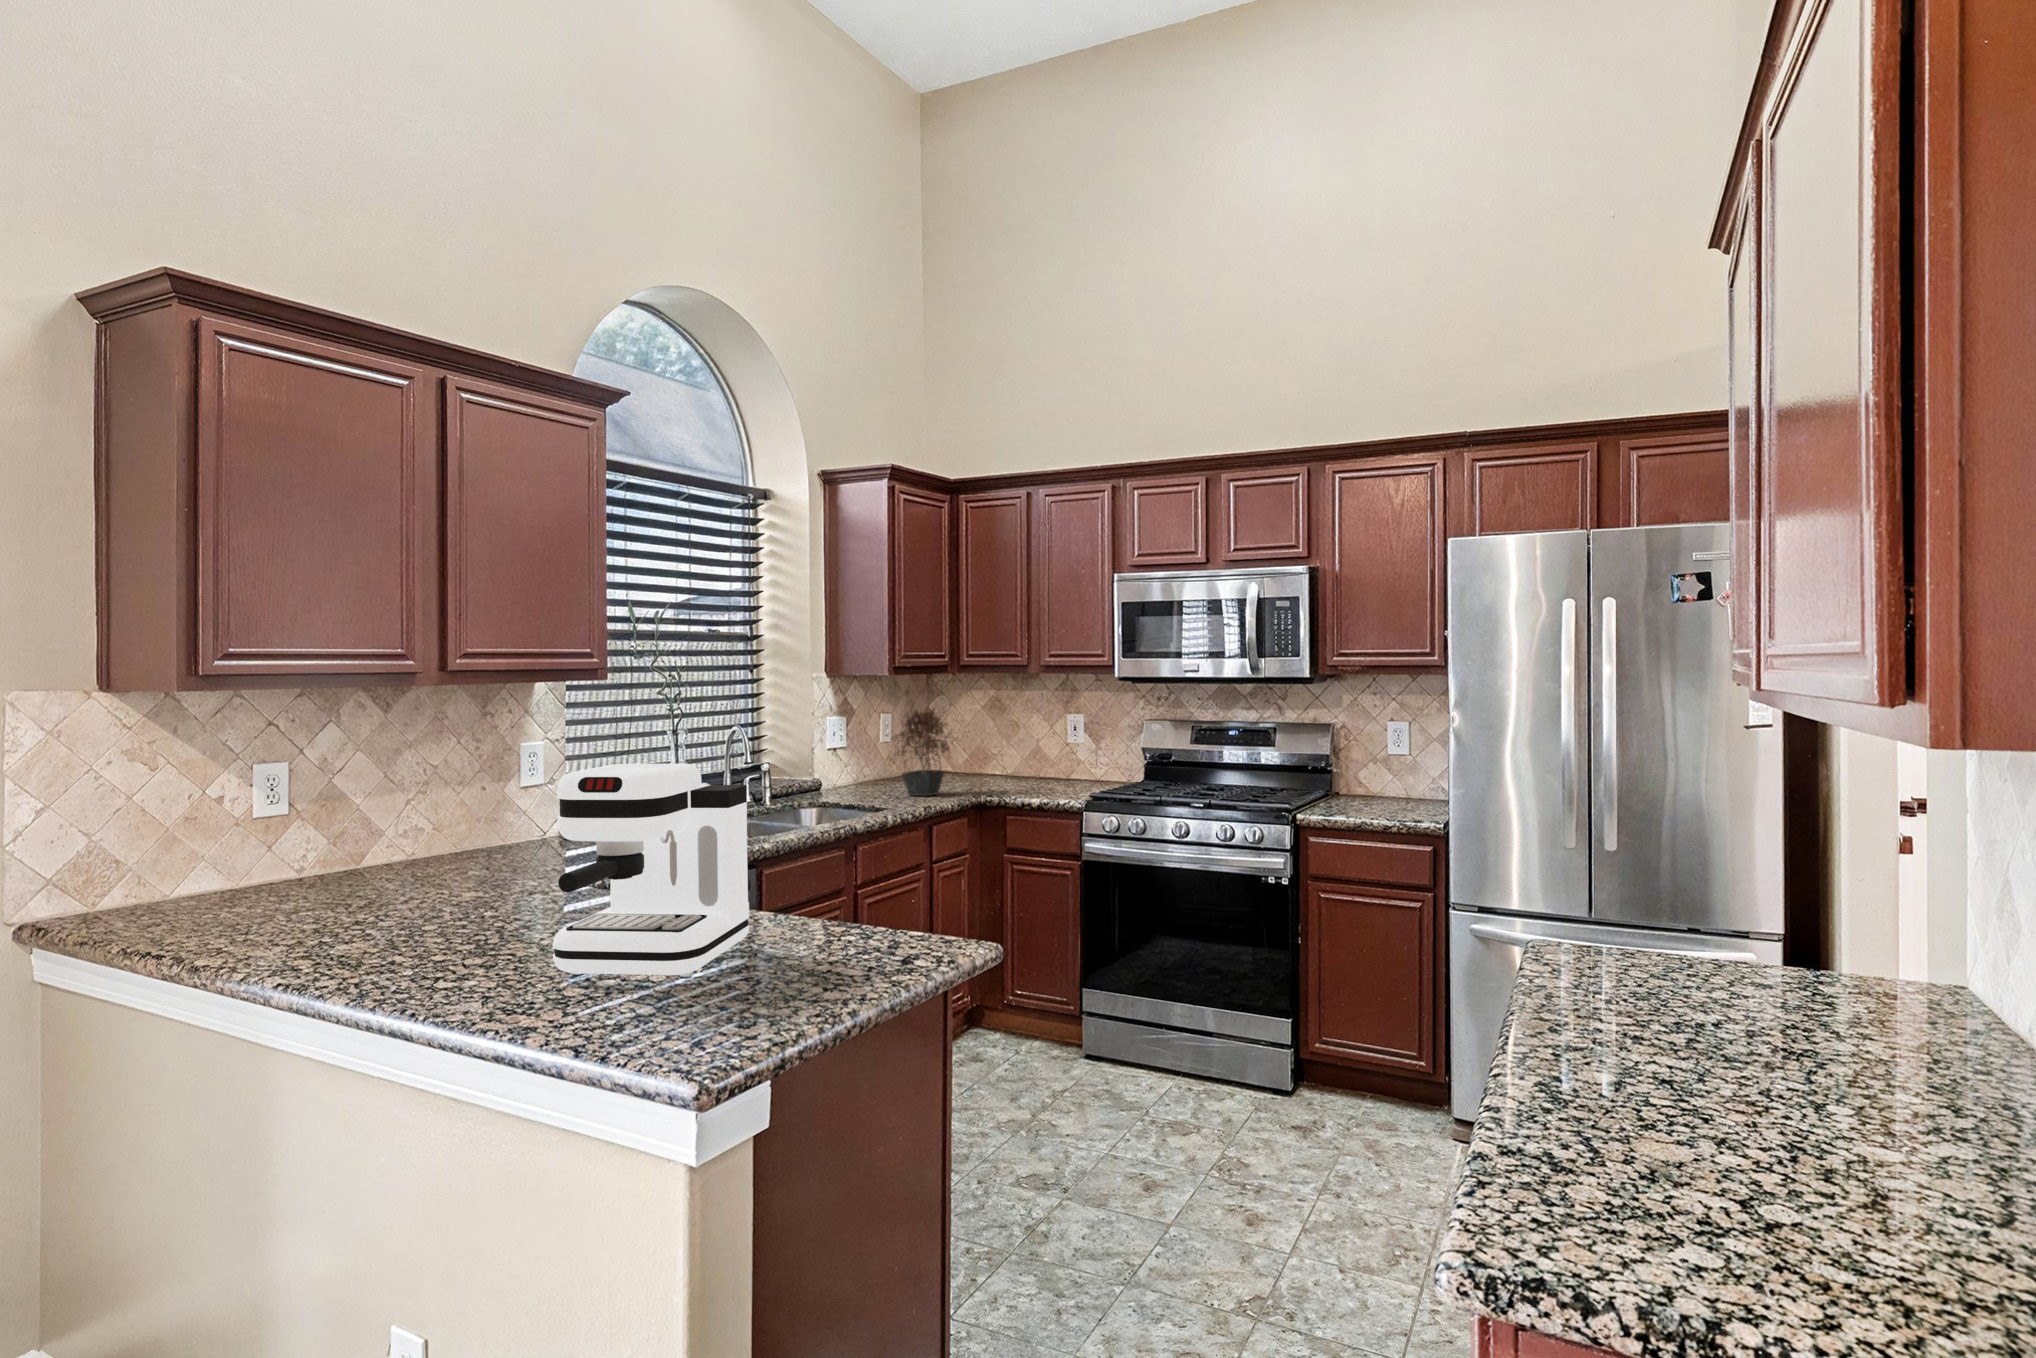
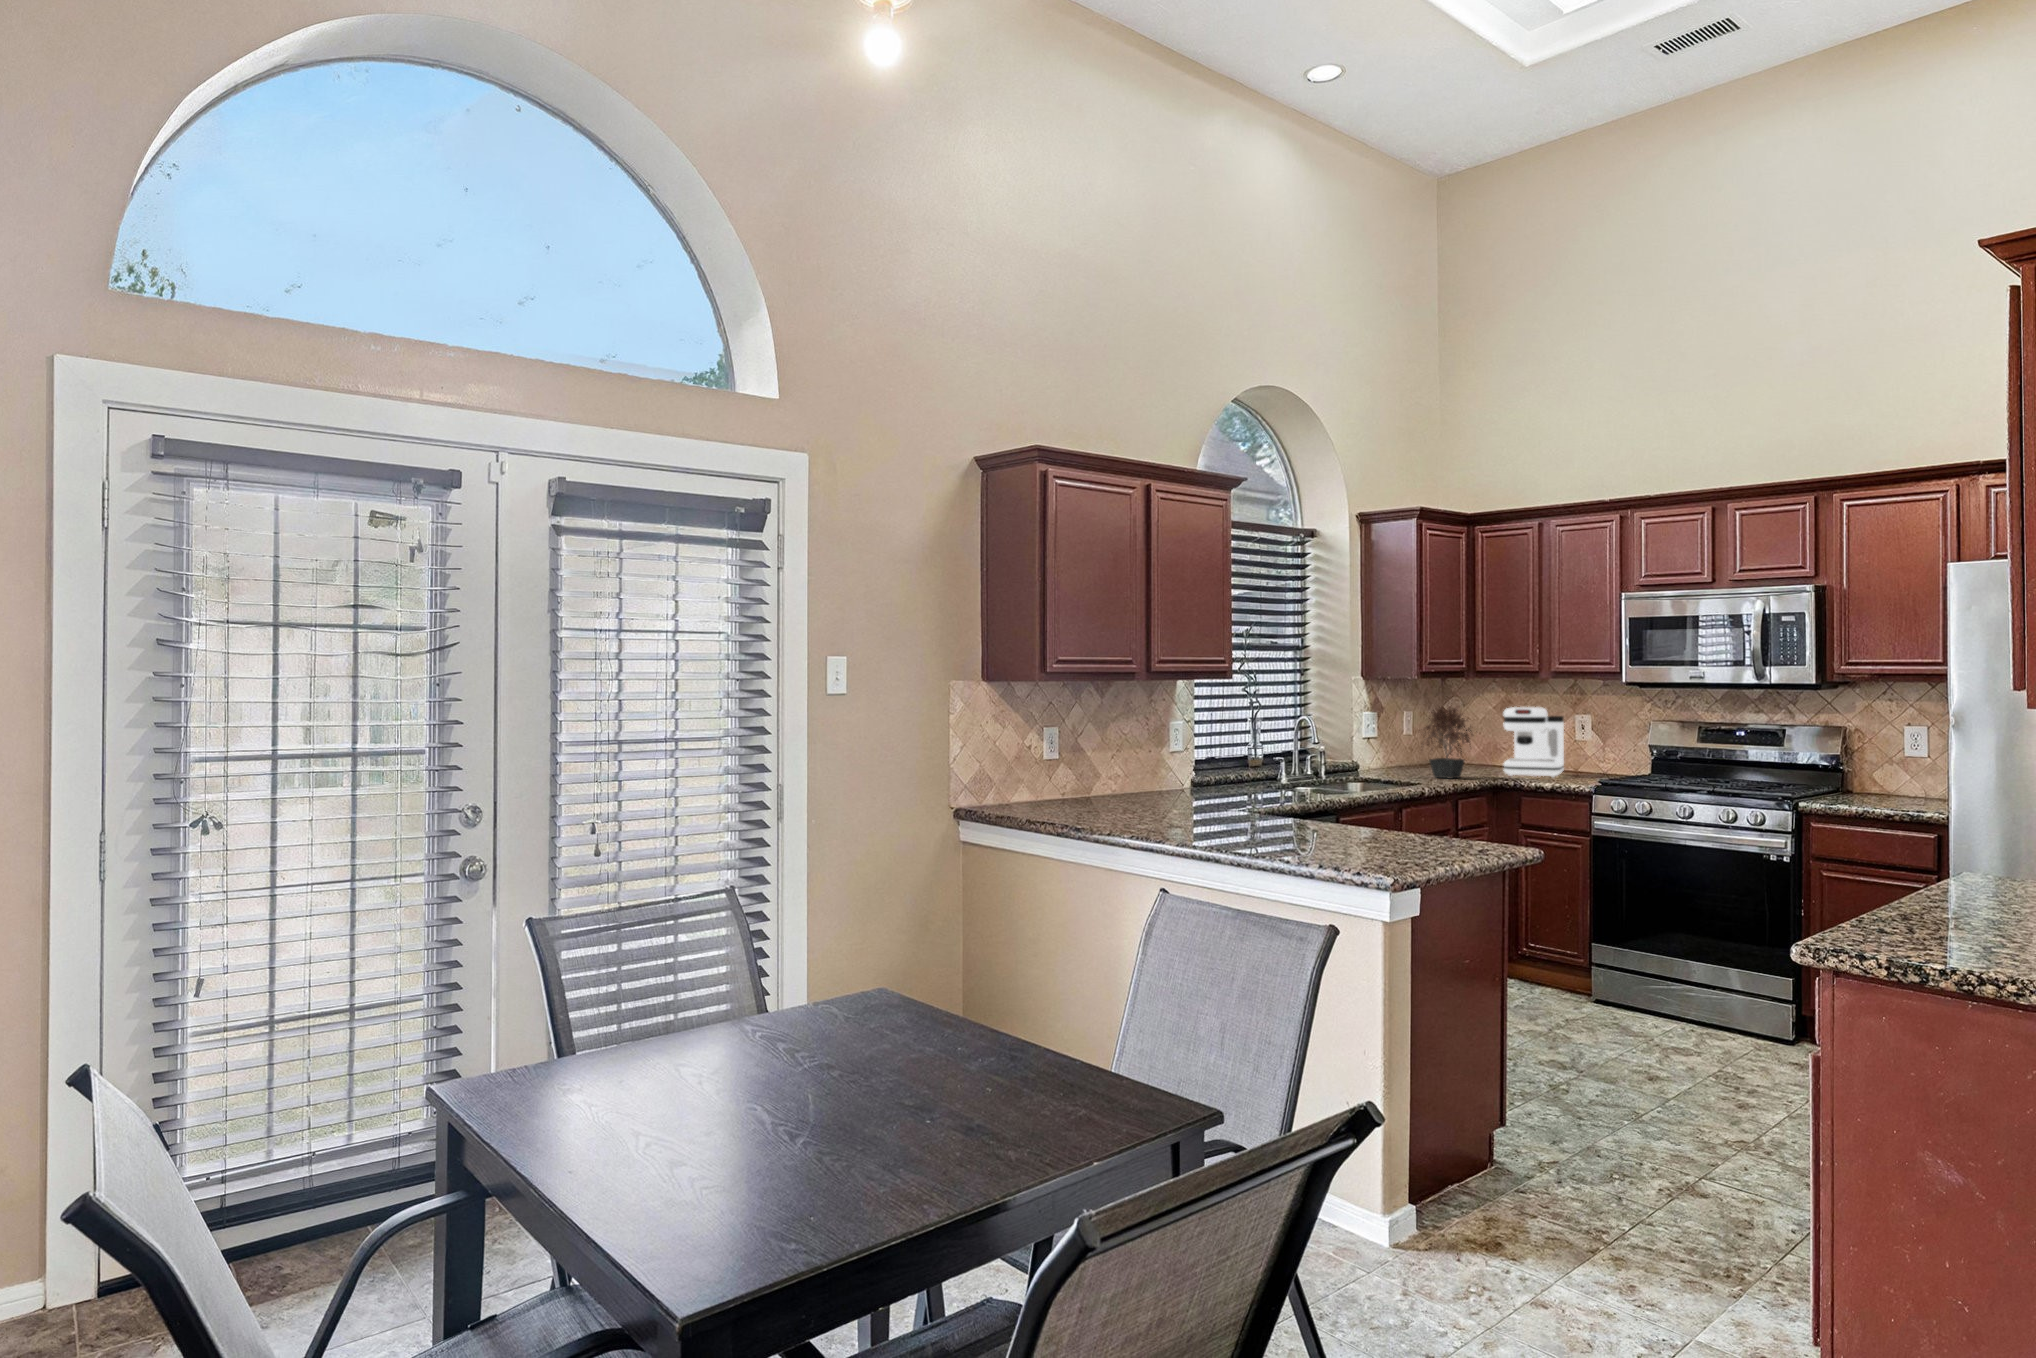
coffee maker: present [553,764,749,977] -> present [1504,707,1564,777]

